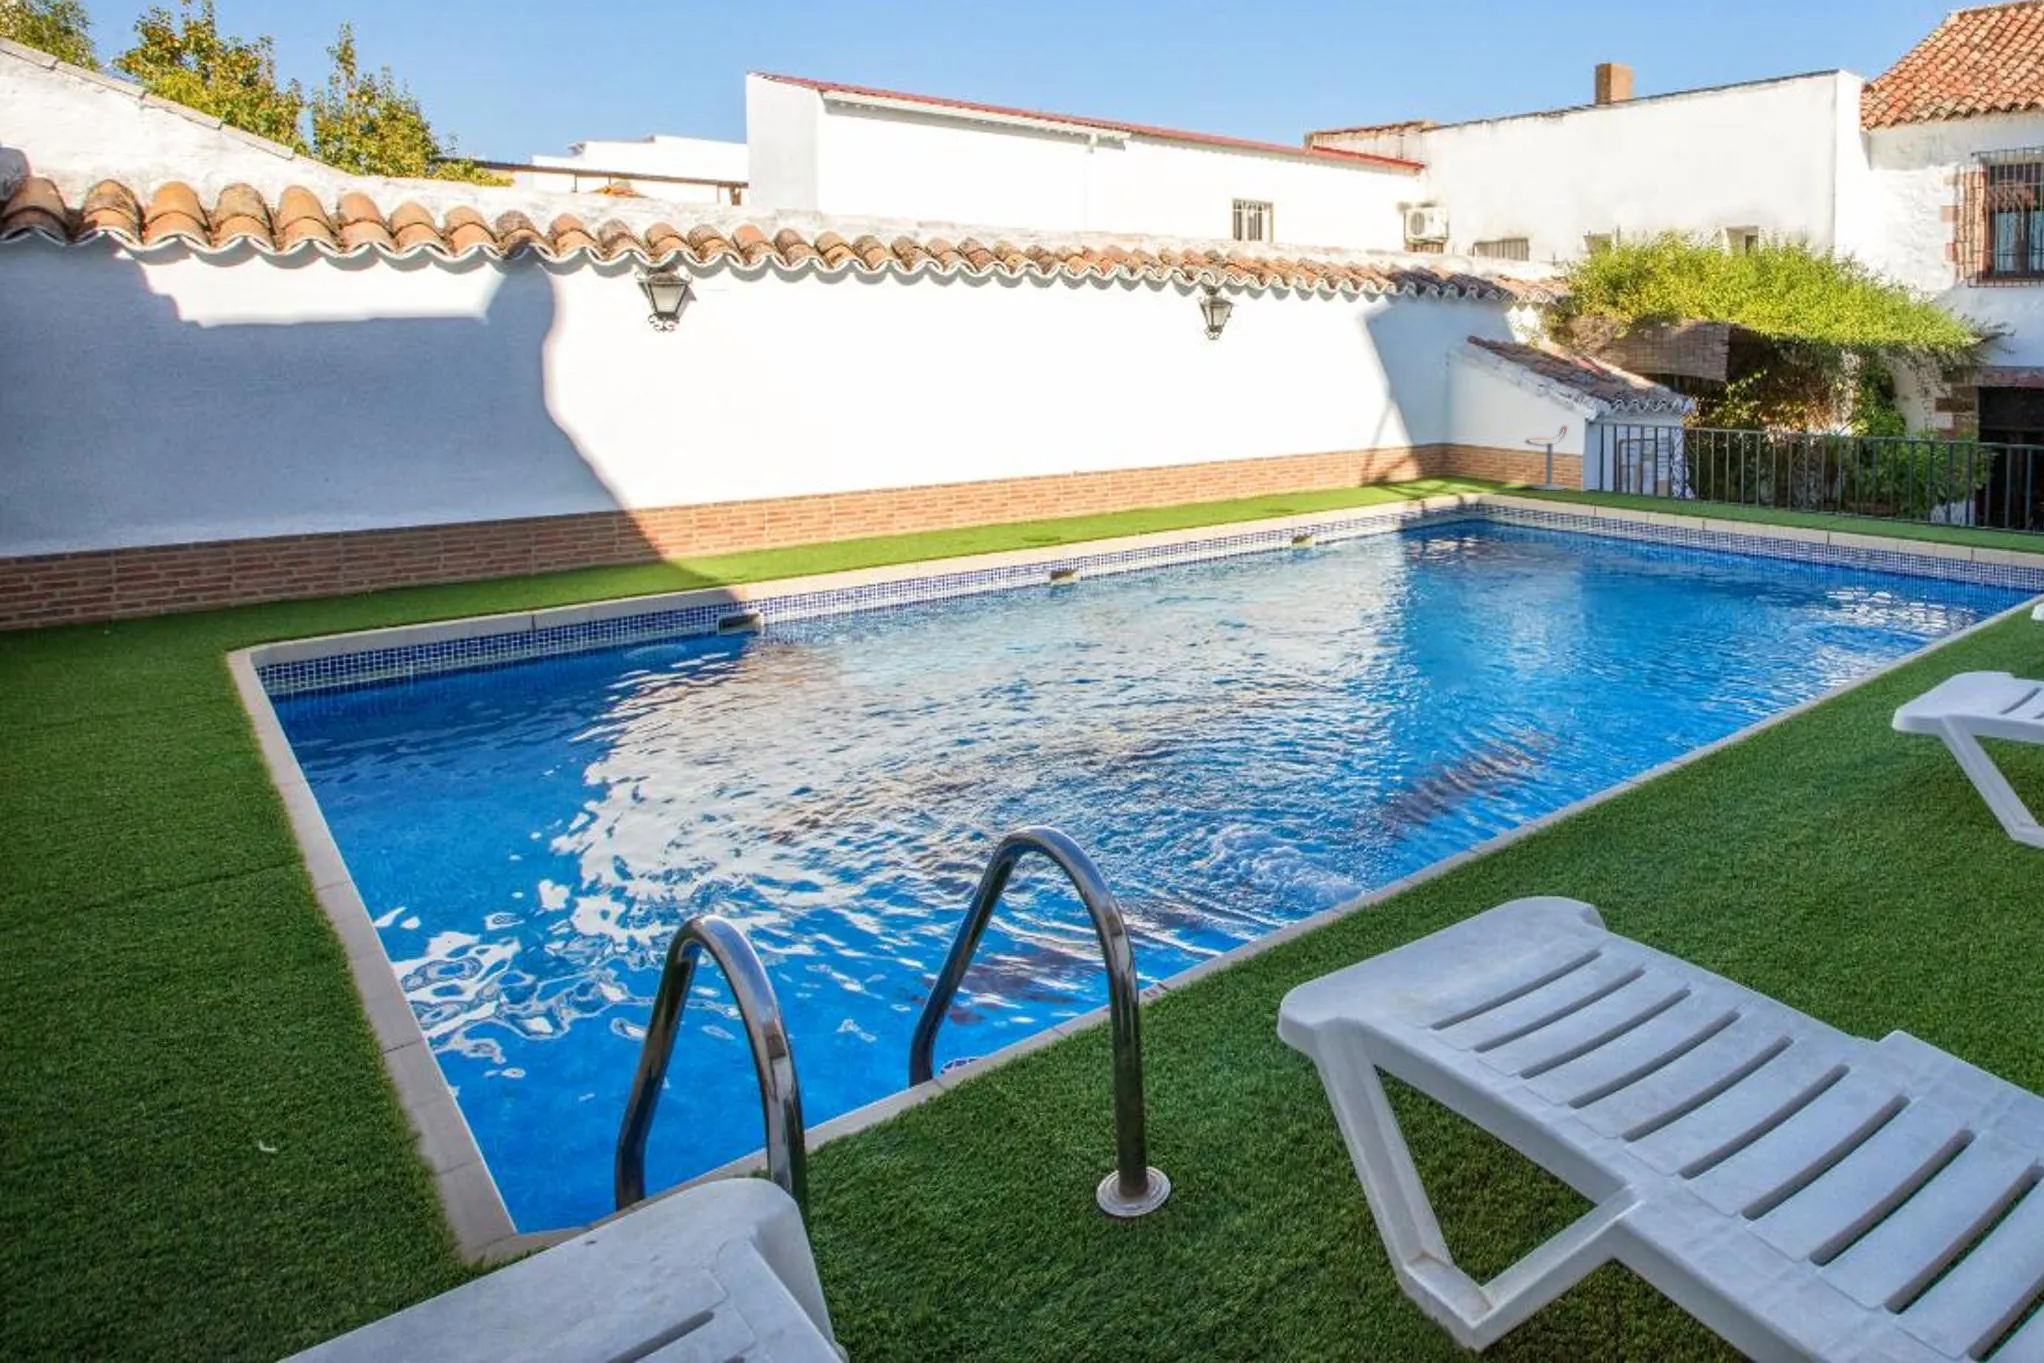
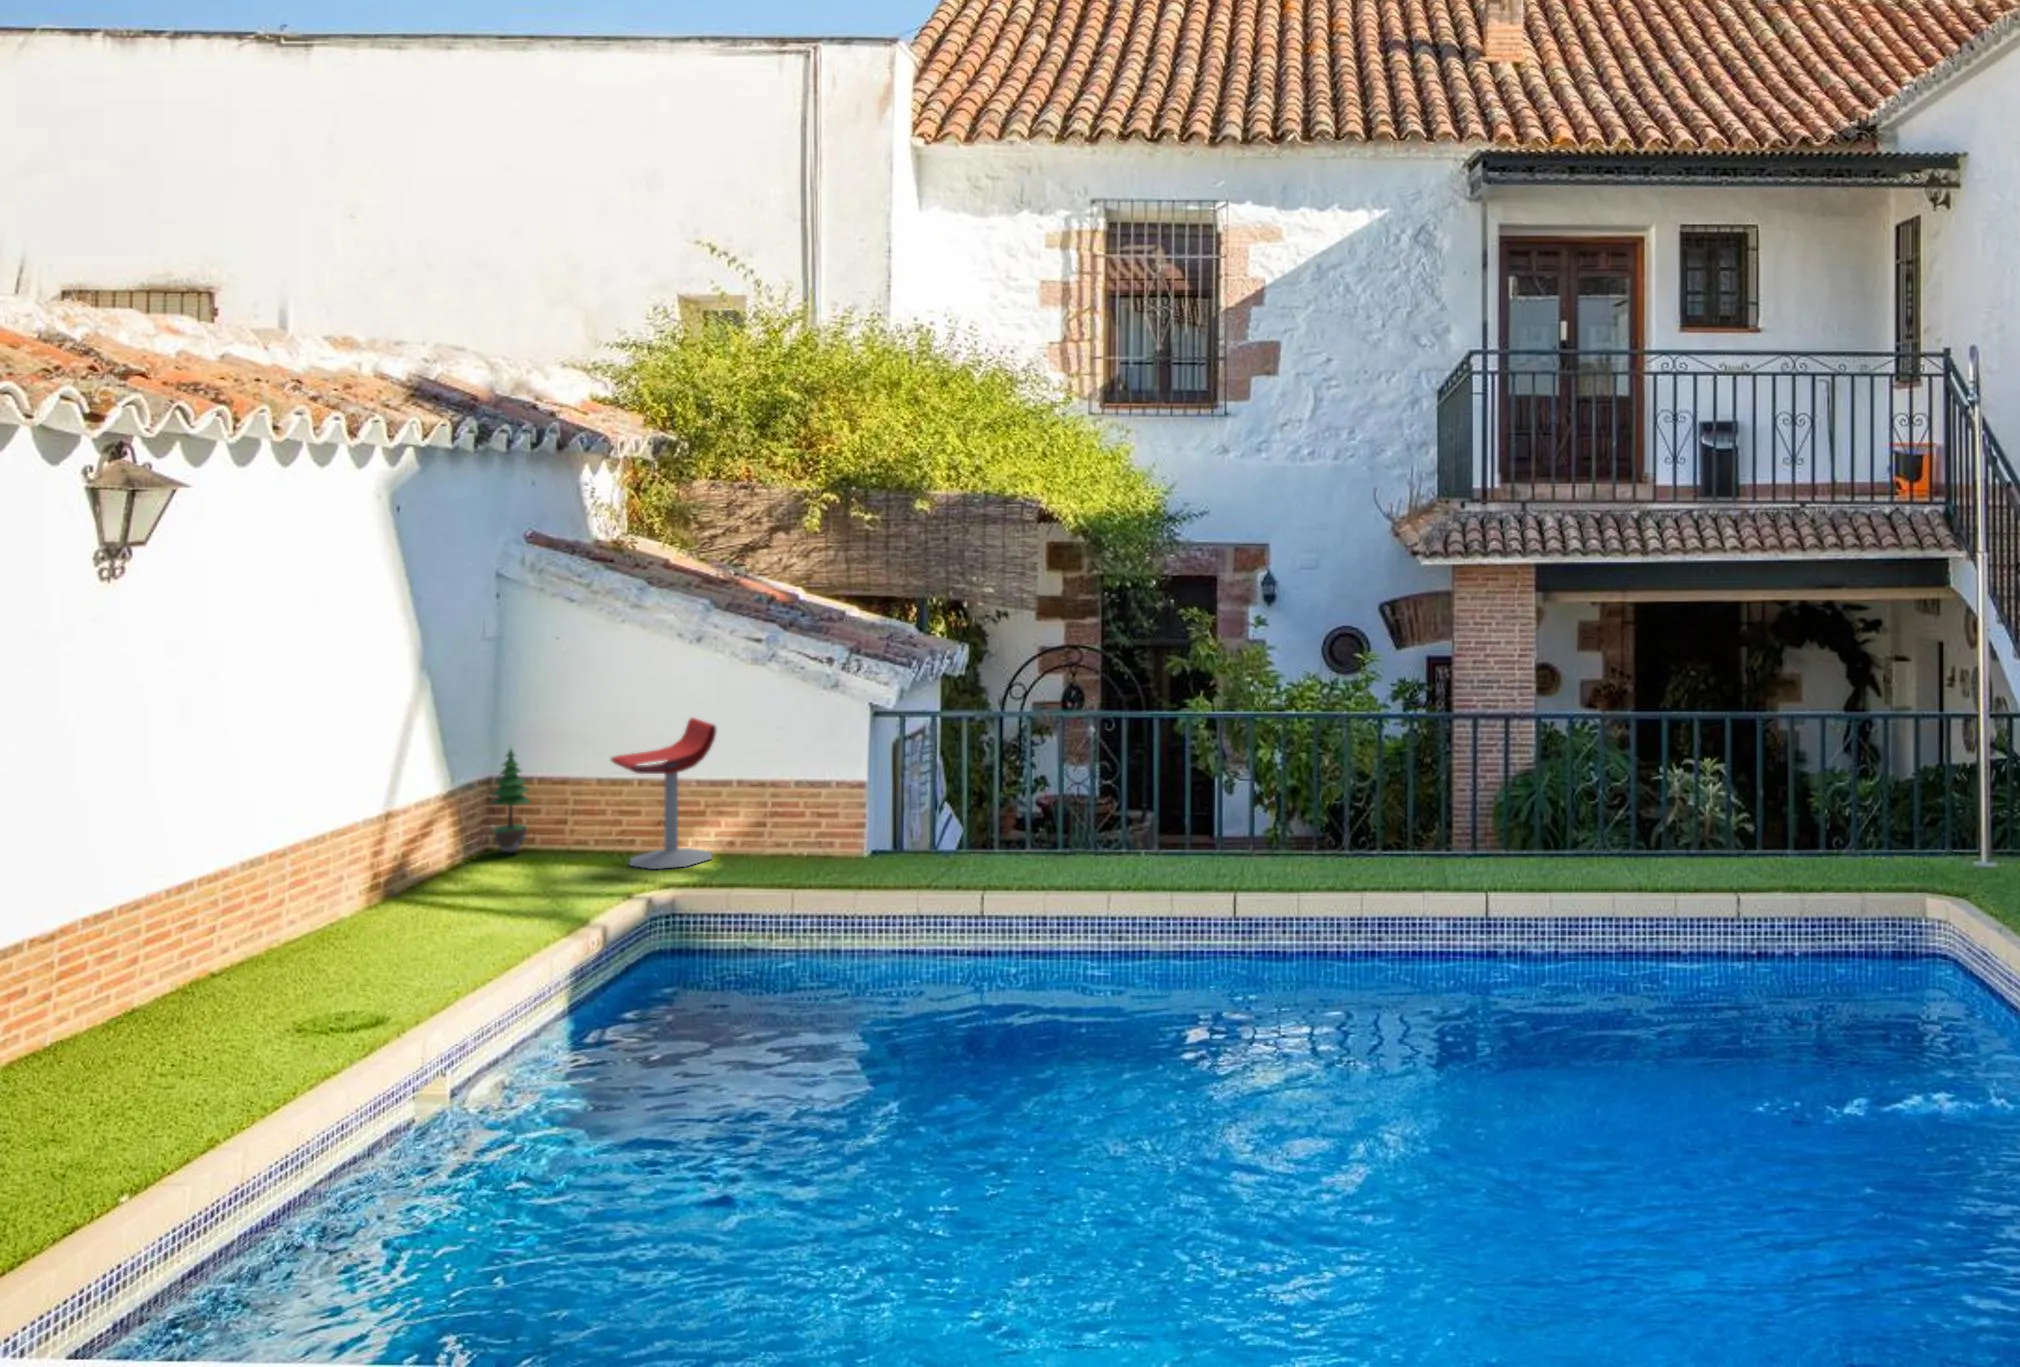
potted tree: none [1498,434,1515,482] -> present [491,750,530,853]

